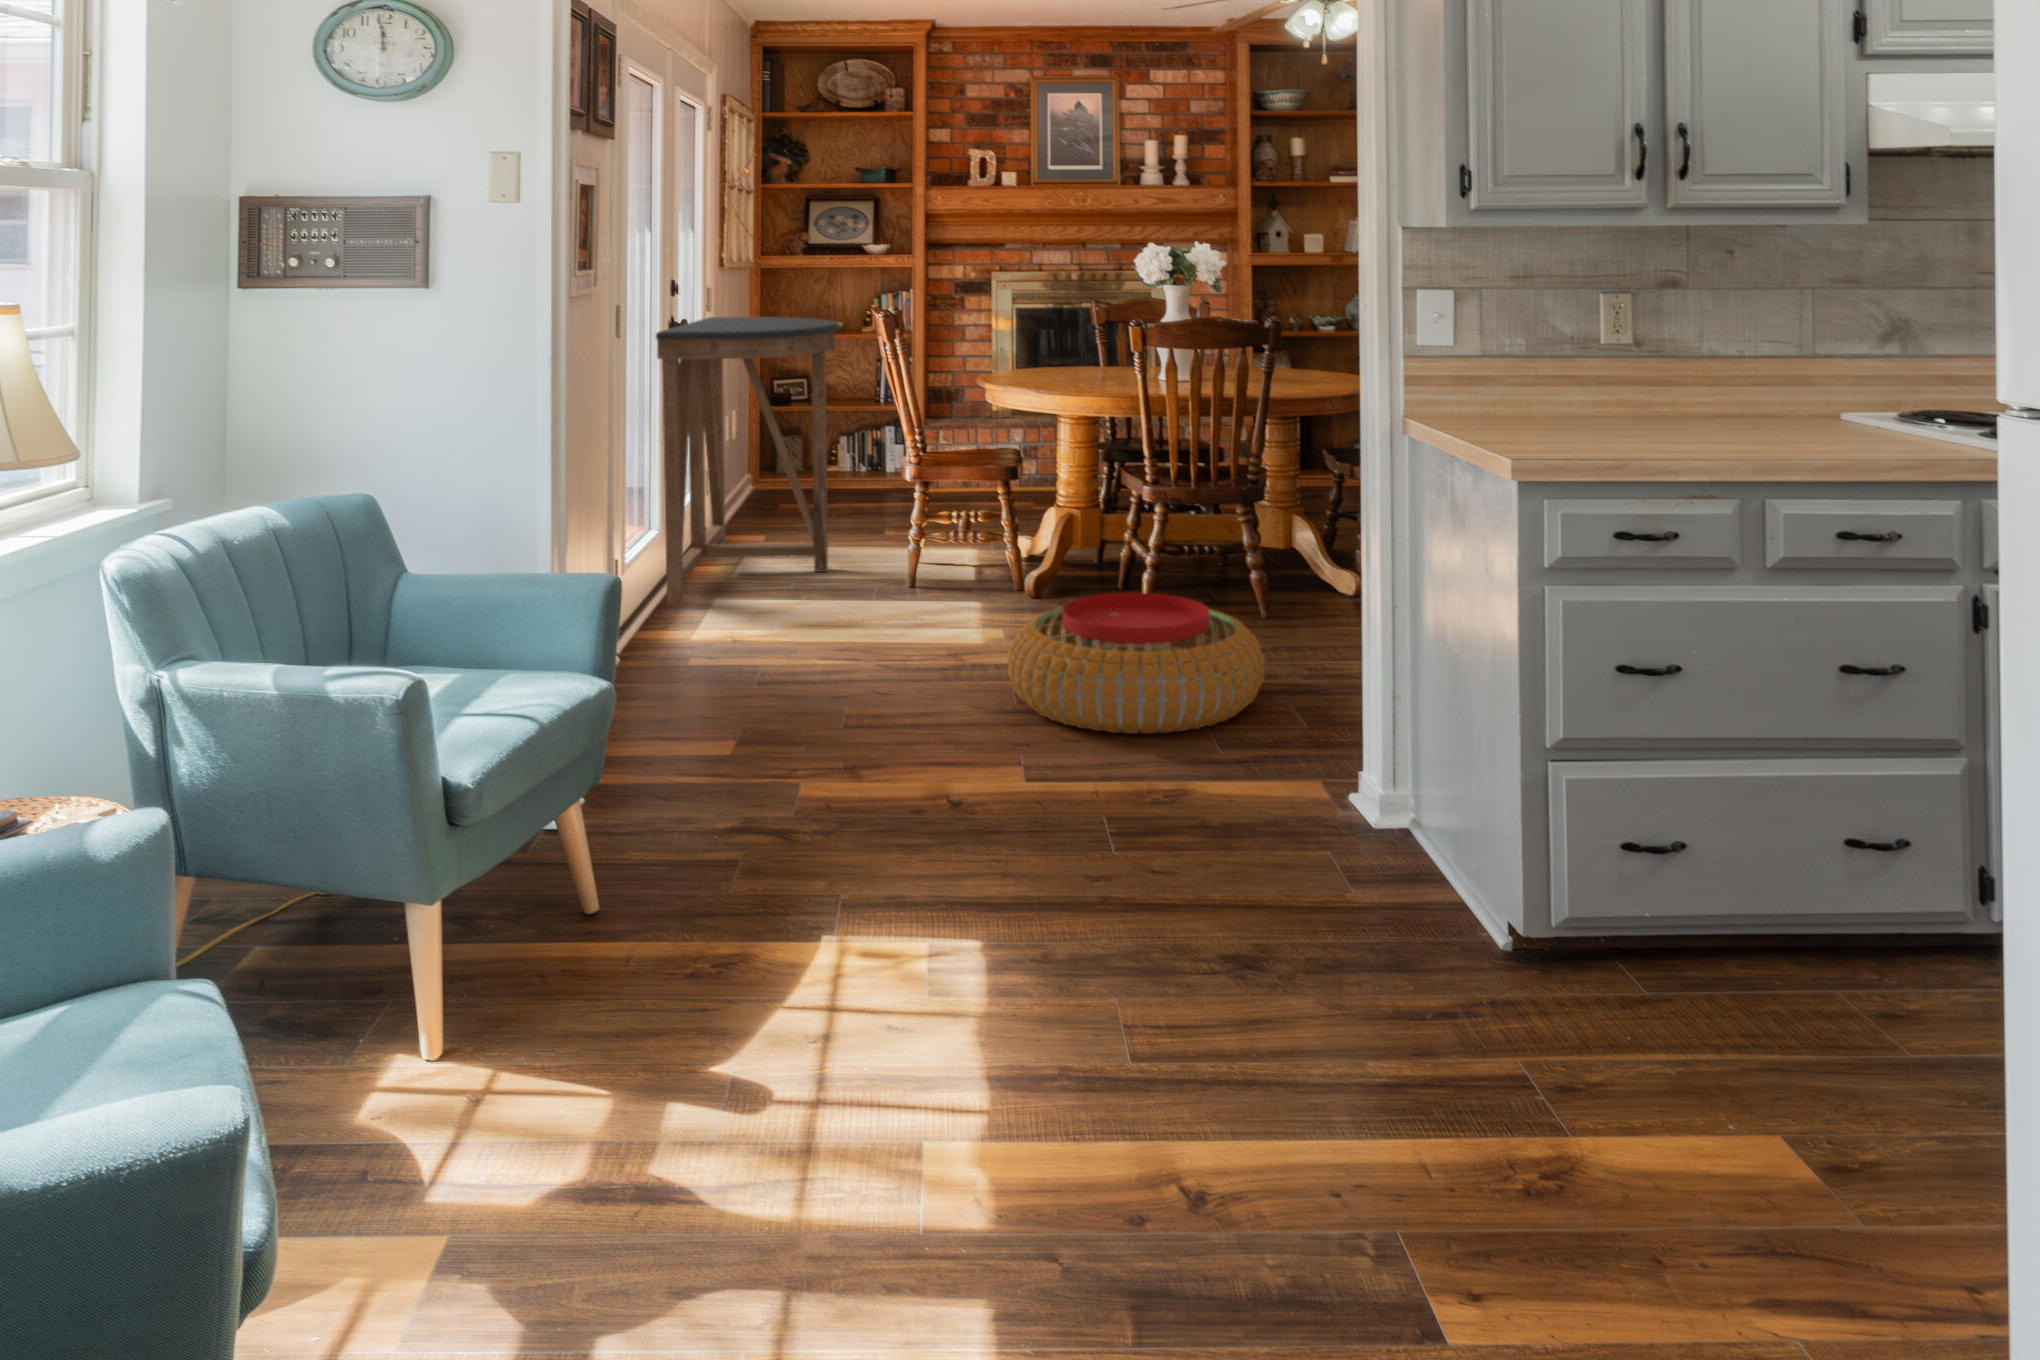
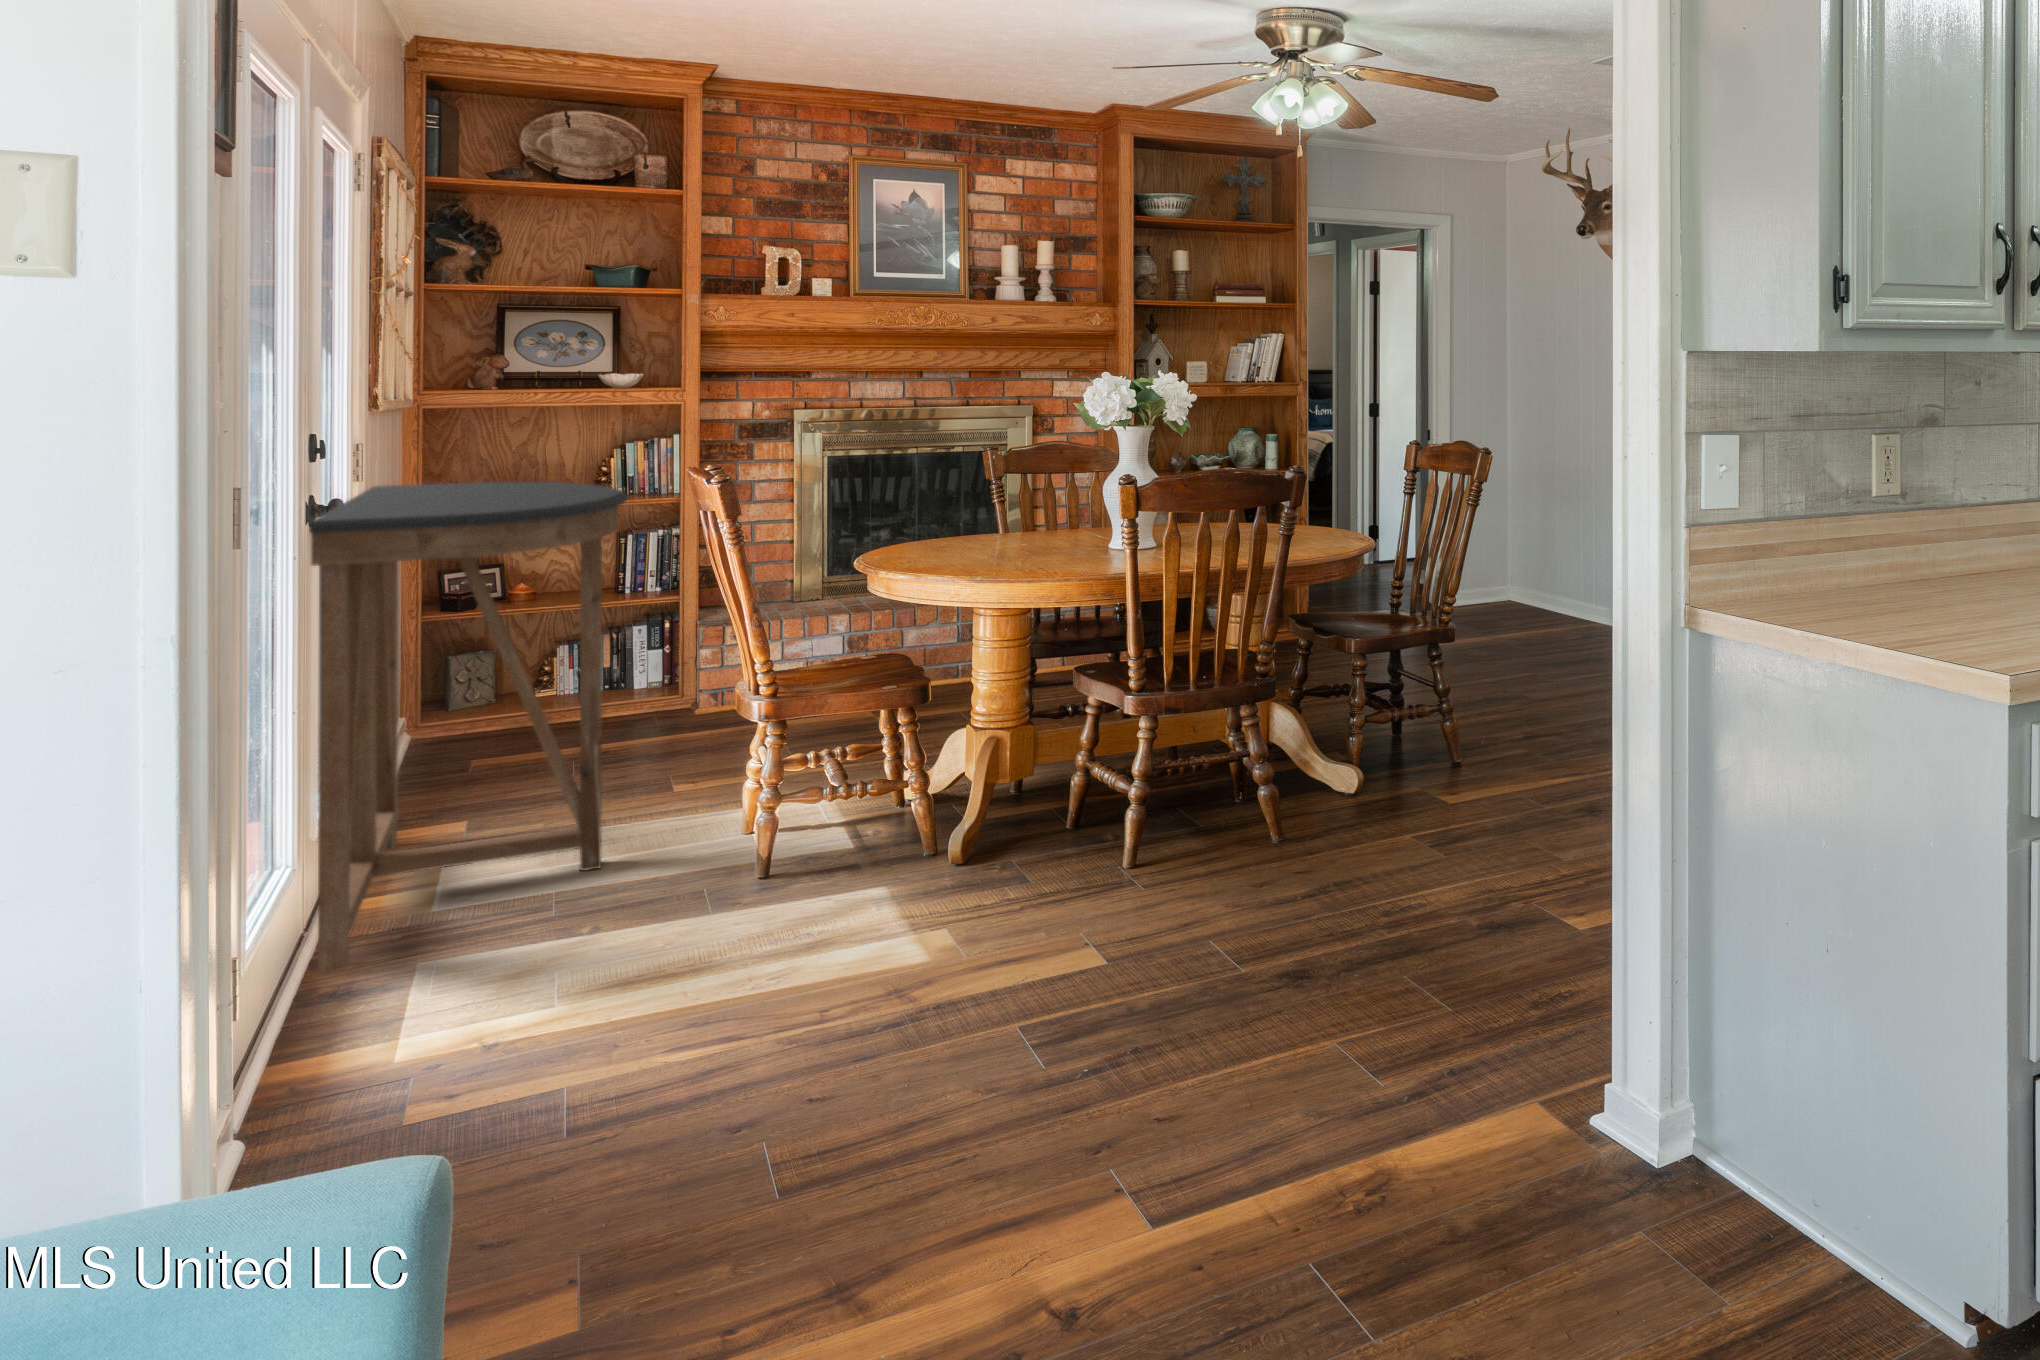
pouf: present [1007,592,1265,734] -> none [1028,863,1406,1106]

